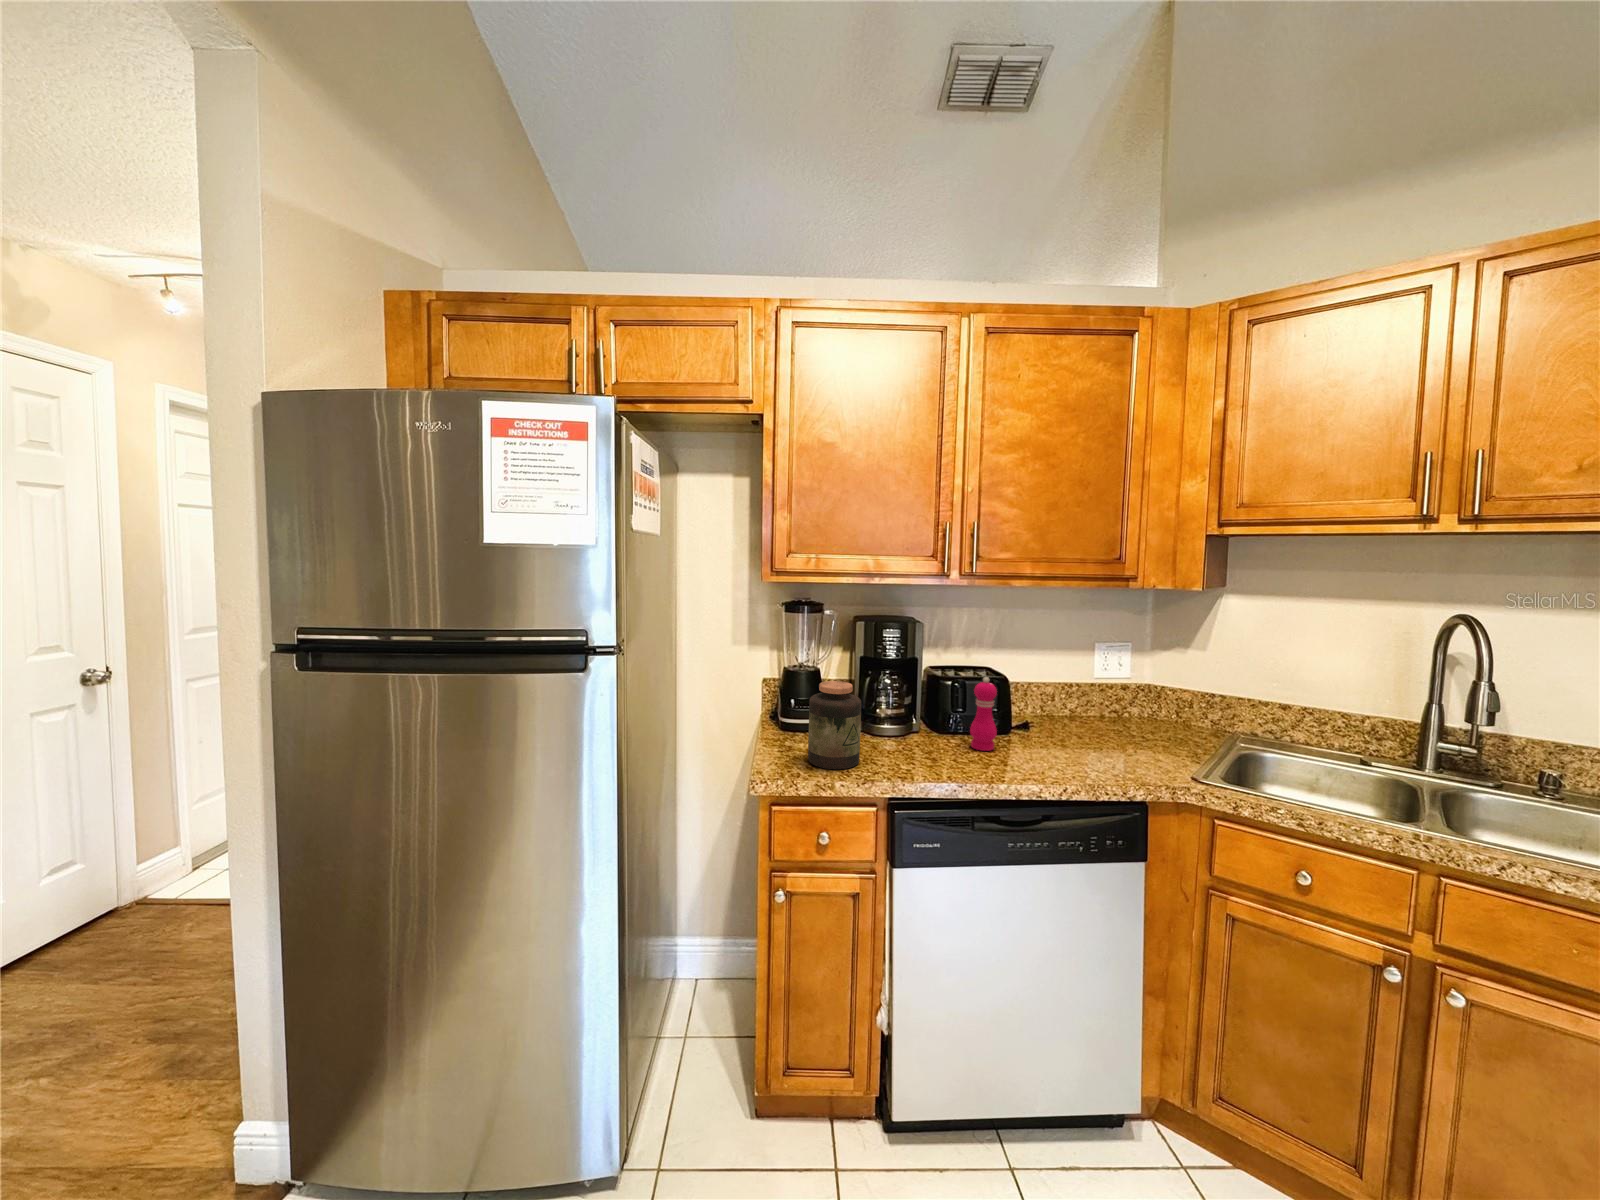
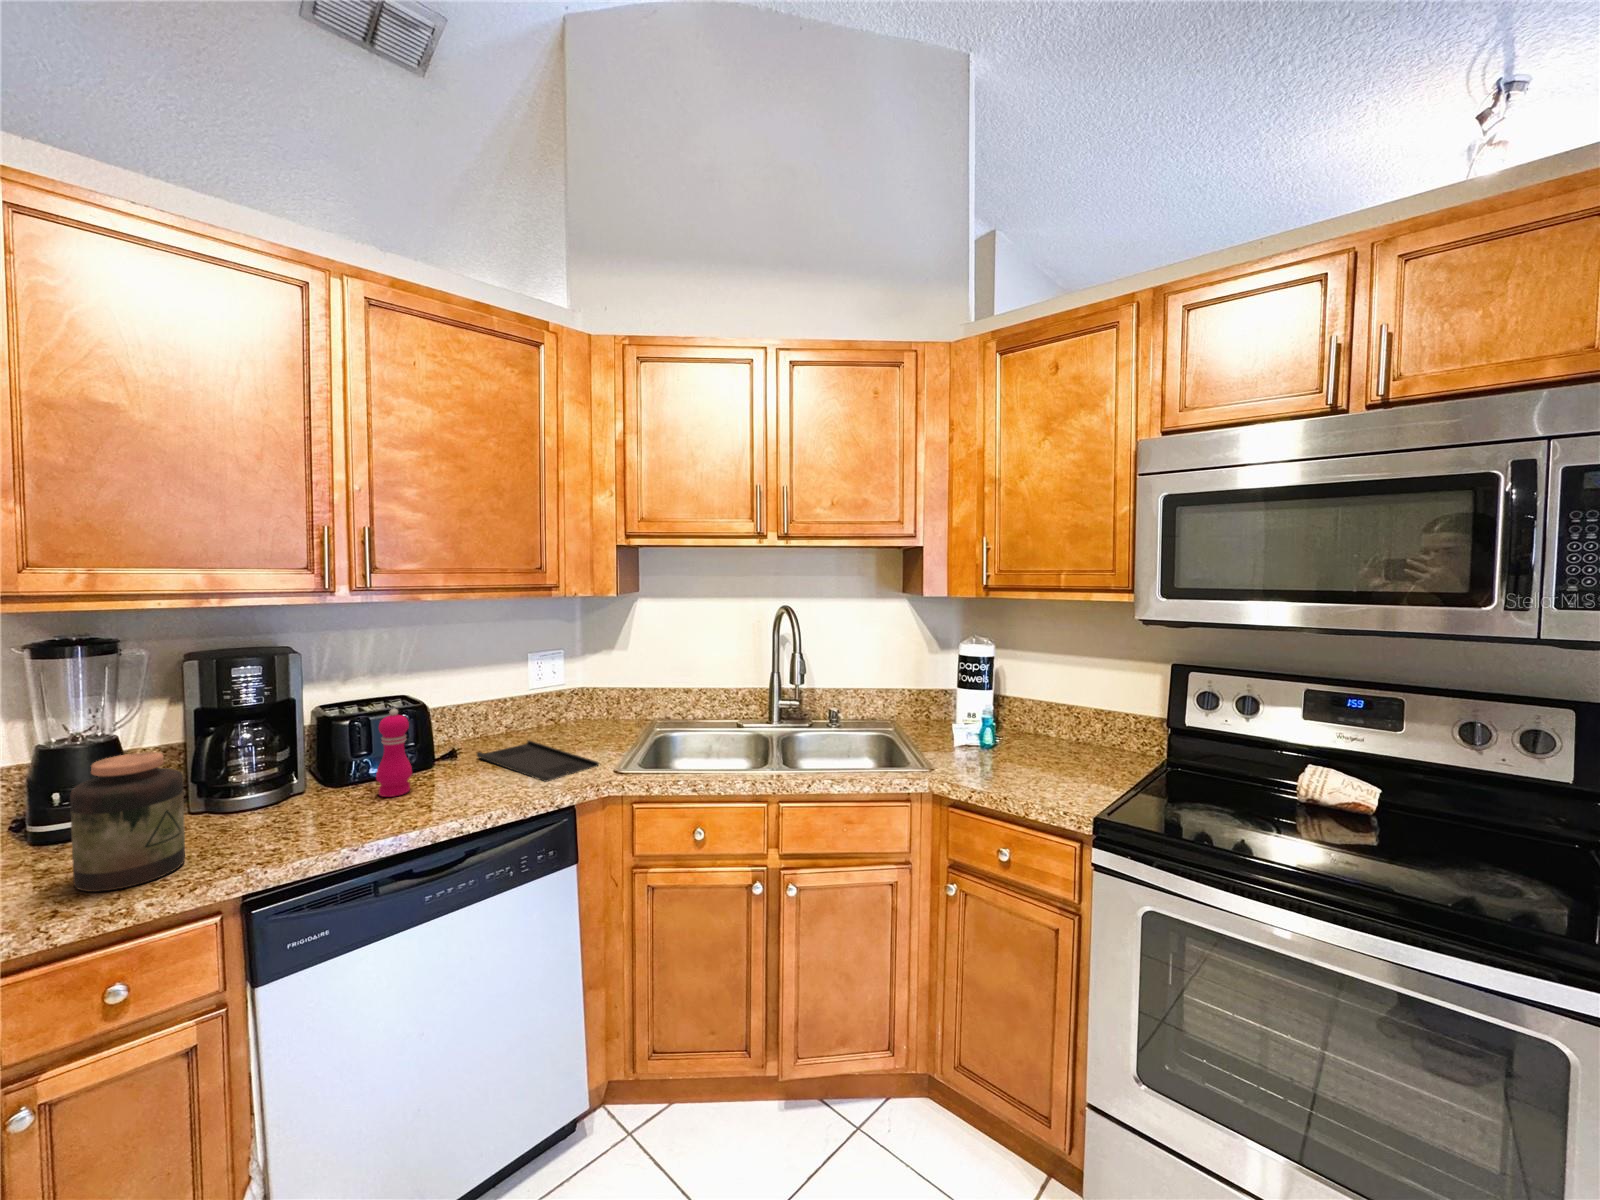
tray: none [1045,727,1172,771] -> present [477,741,599,782]

